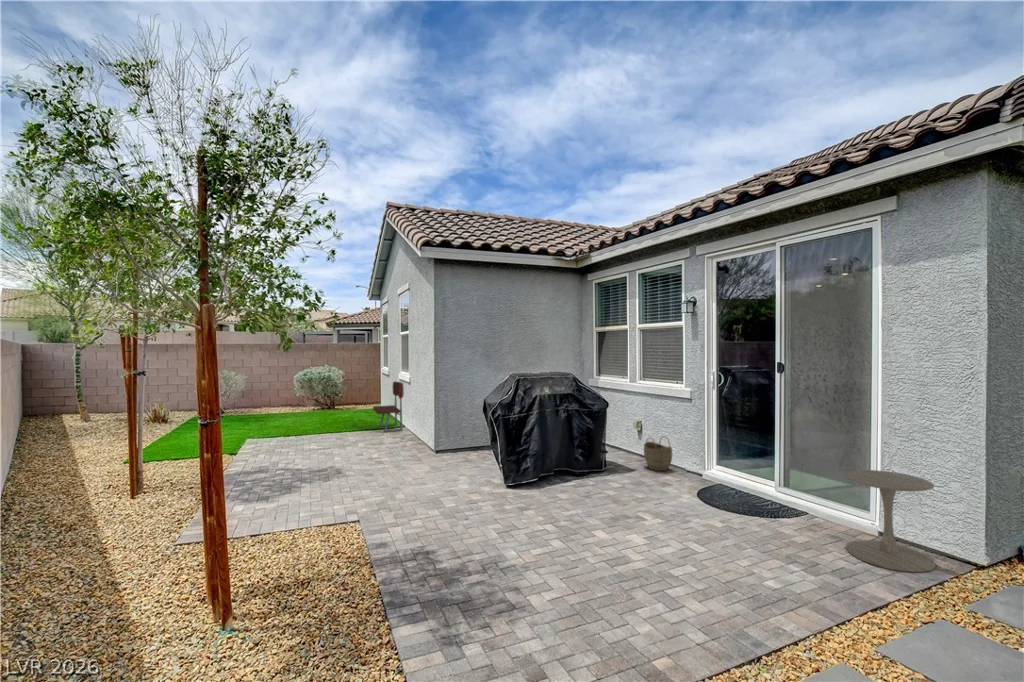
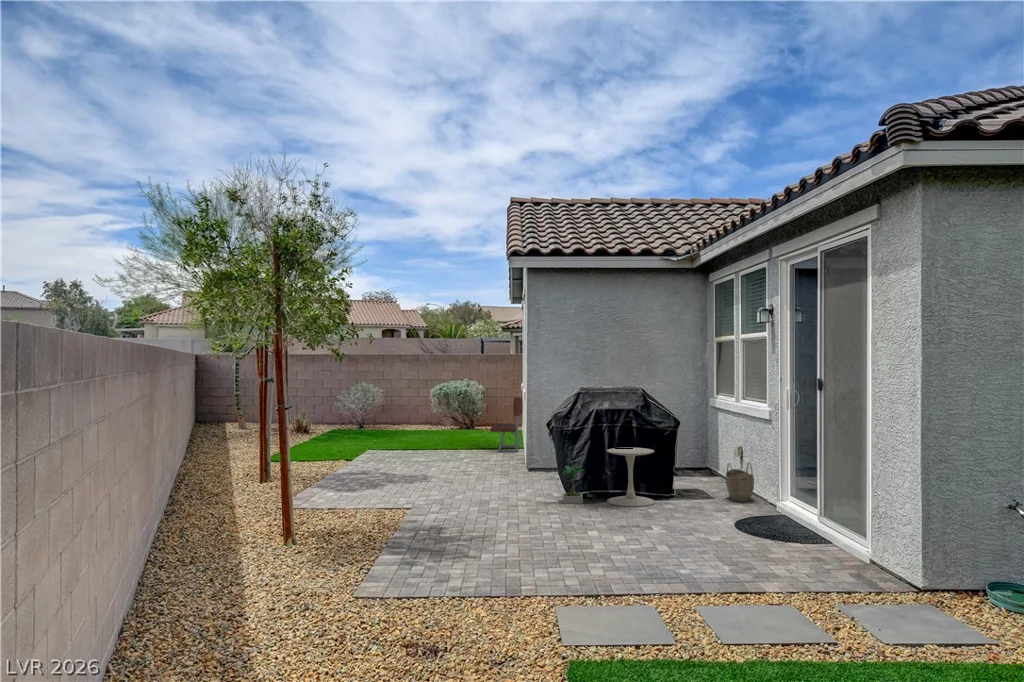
potted plant: none [512,451,539,493] -> present [563,466,583,504]
pedestal table: present [845,470,936,572] -> present [607,448,655,507]

